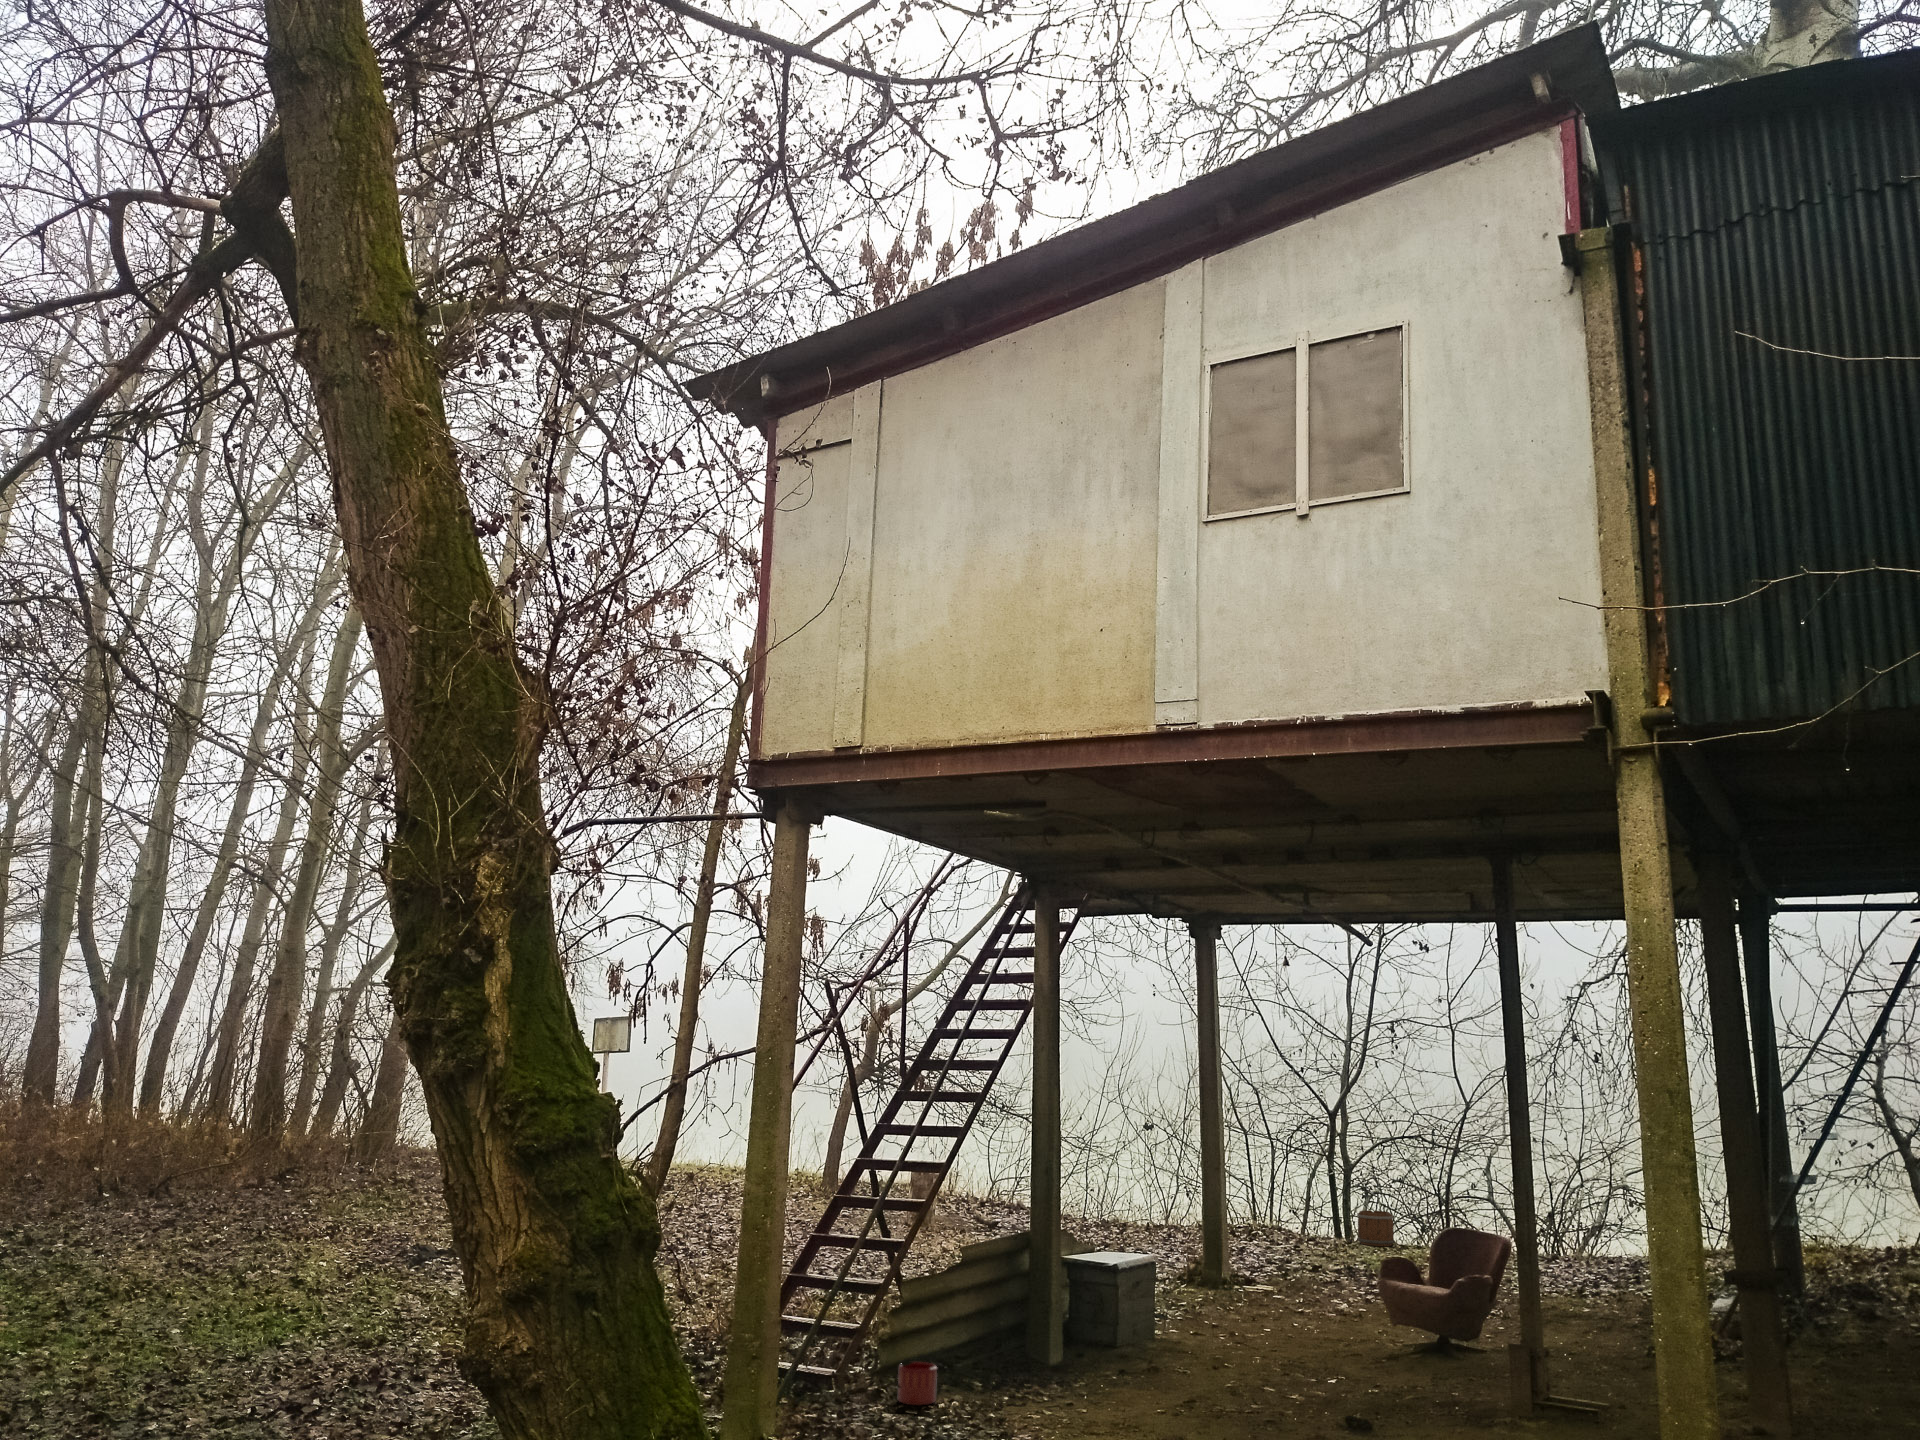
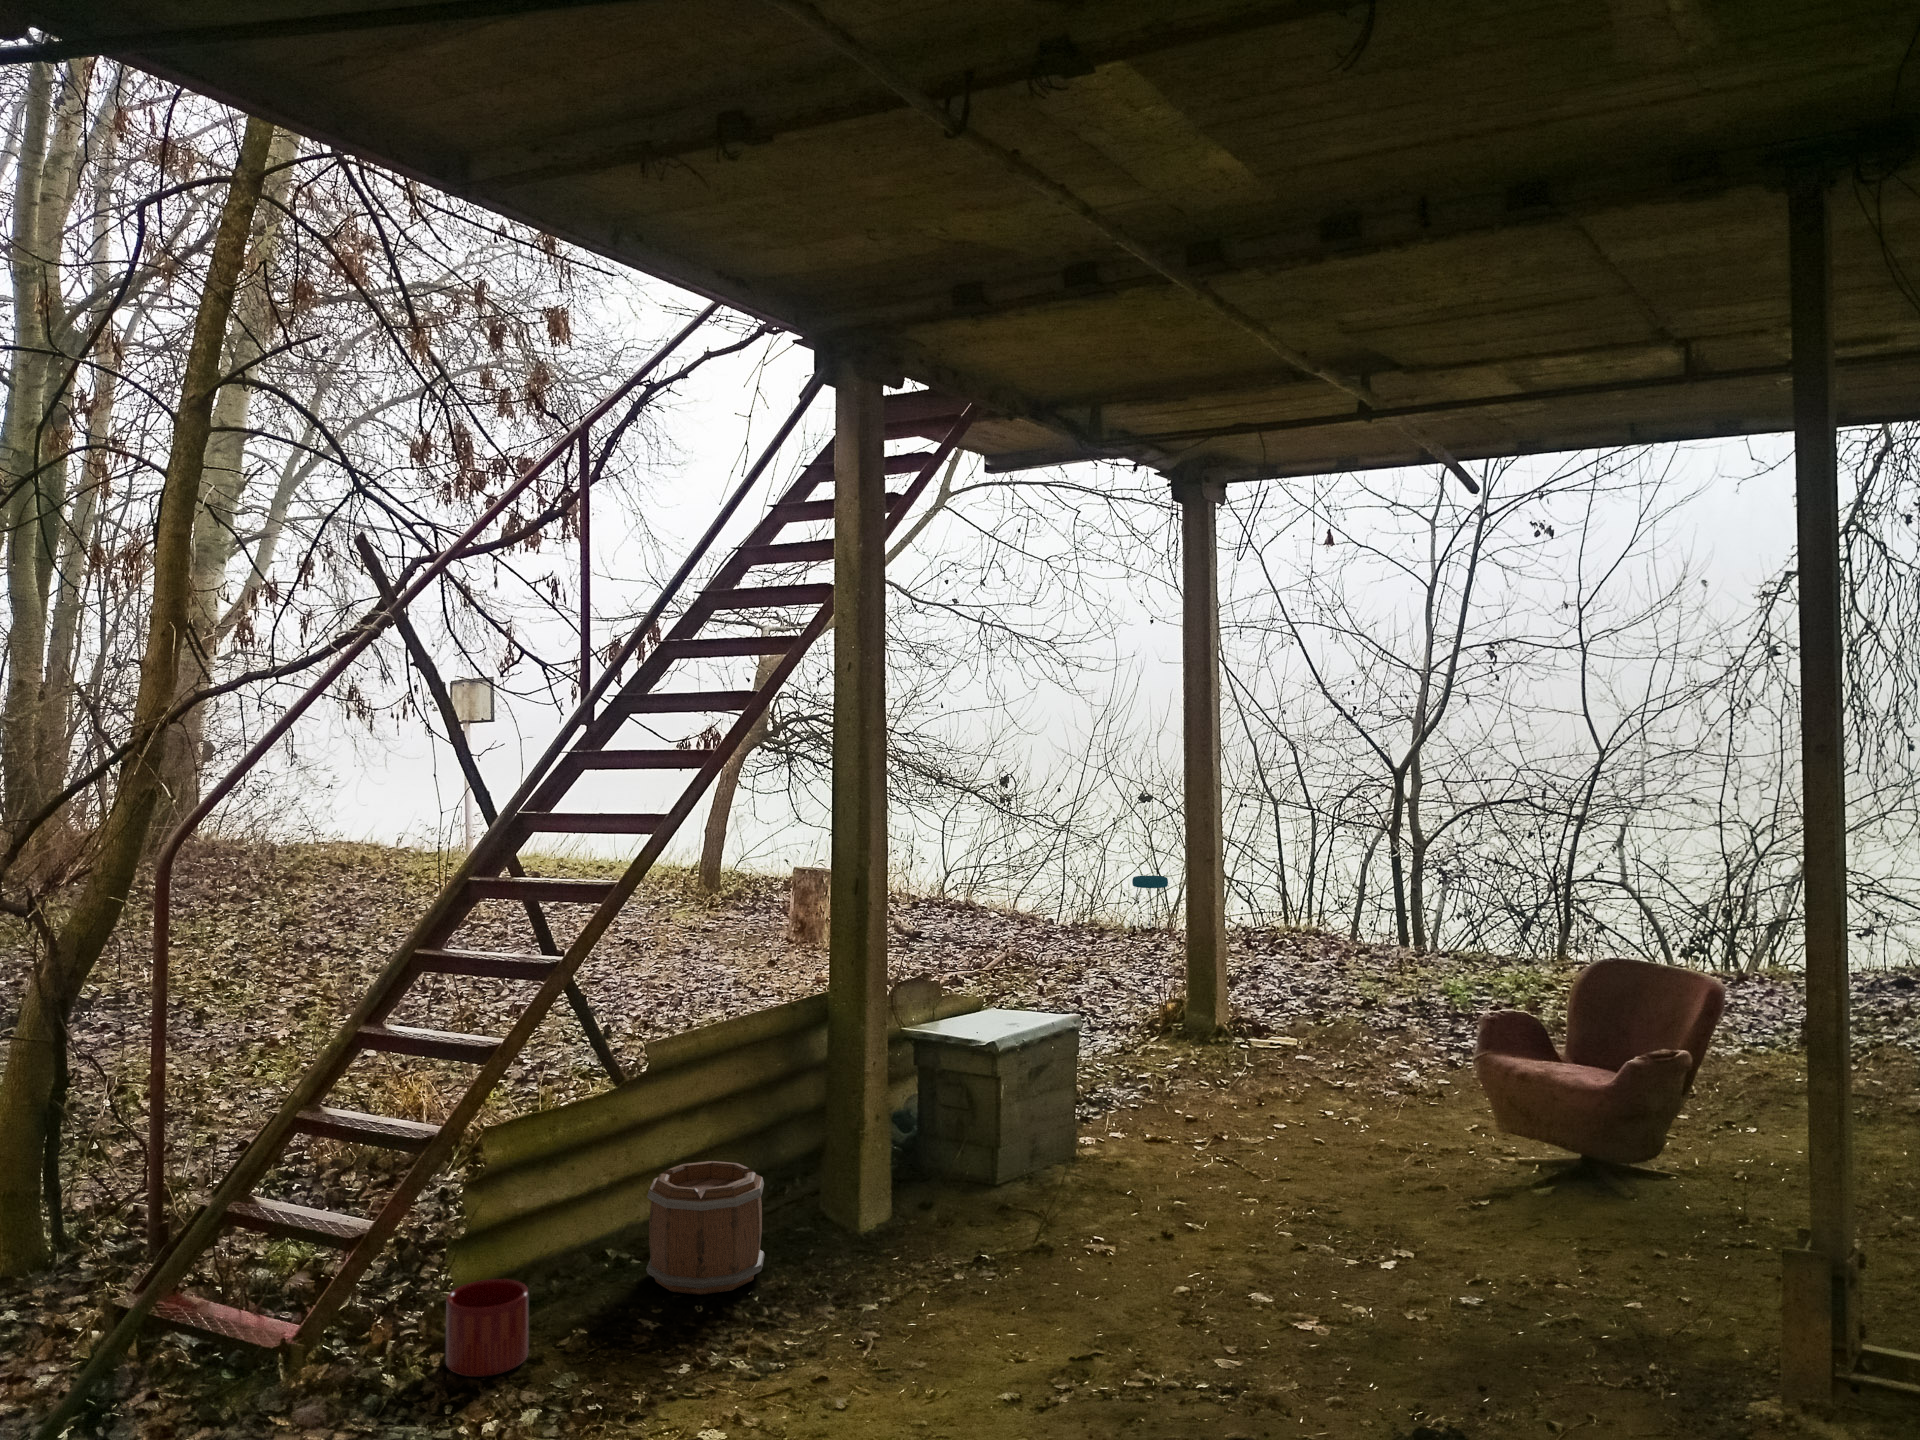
stool: none [1140,1188,1170,1230] -> present [1130,875,1169,931]
bucket: present [1357,1210,1395,1246] -> present [646,1161,765,1295]

